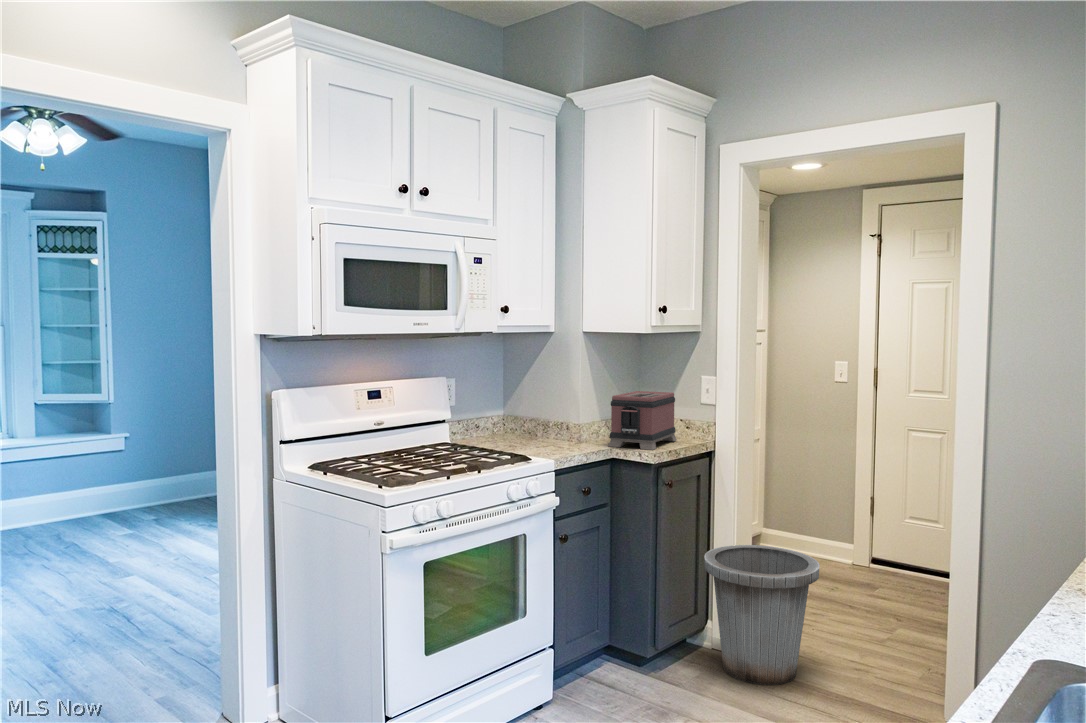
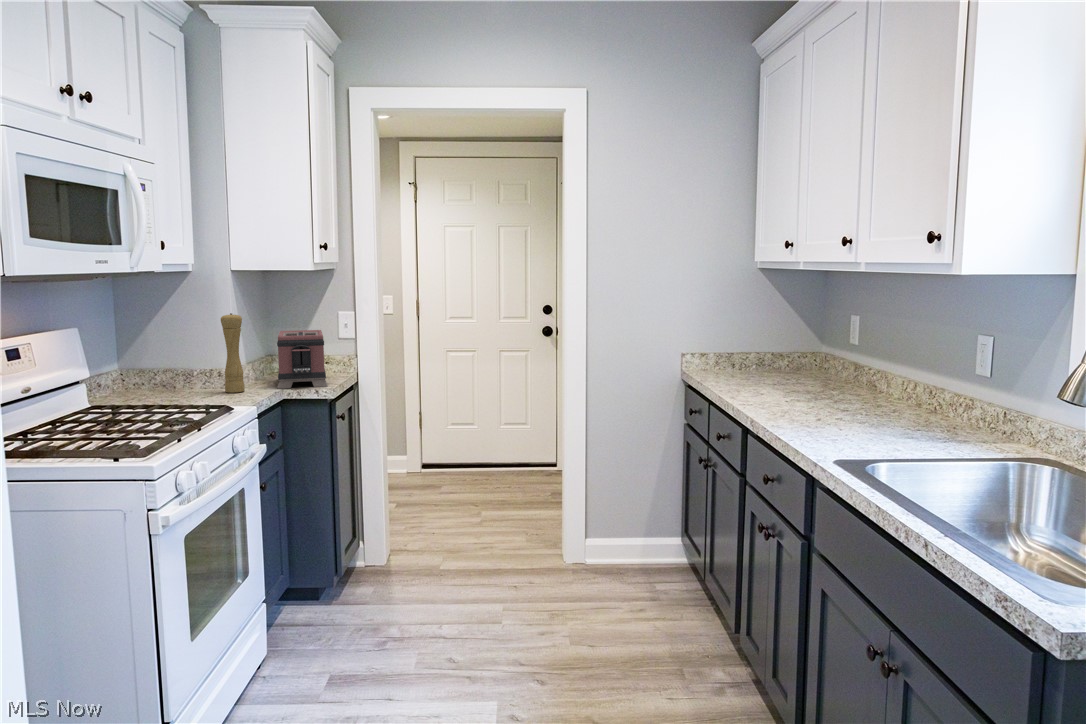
pepper mill: none [561,371,580,445] -> present [221,313,245,393]
trash can: present [704,545,820,685] -> none [364,461,465,581]

